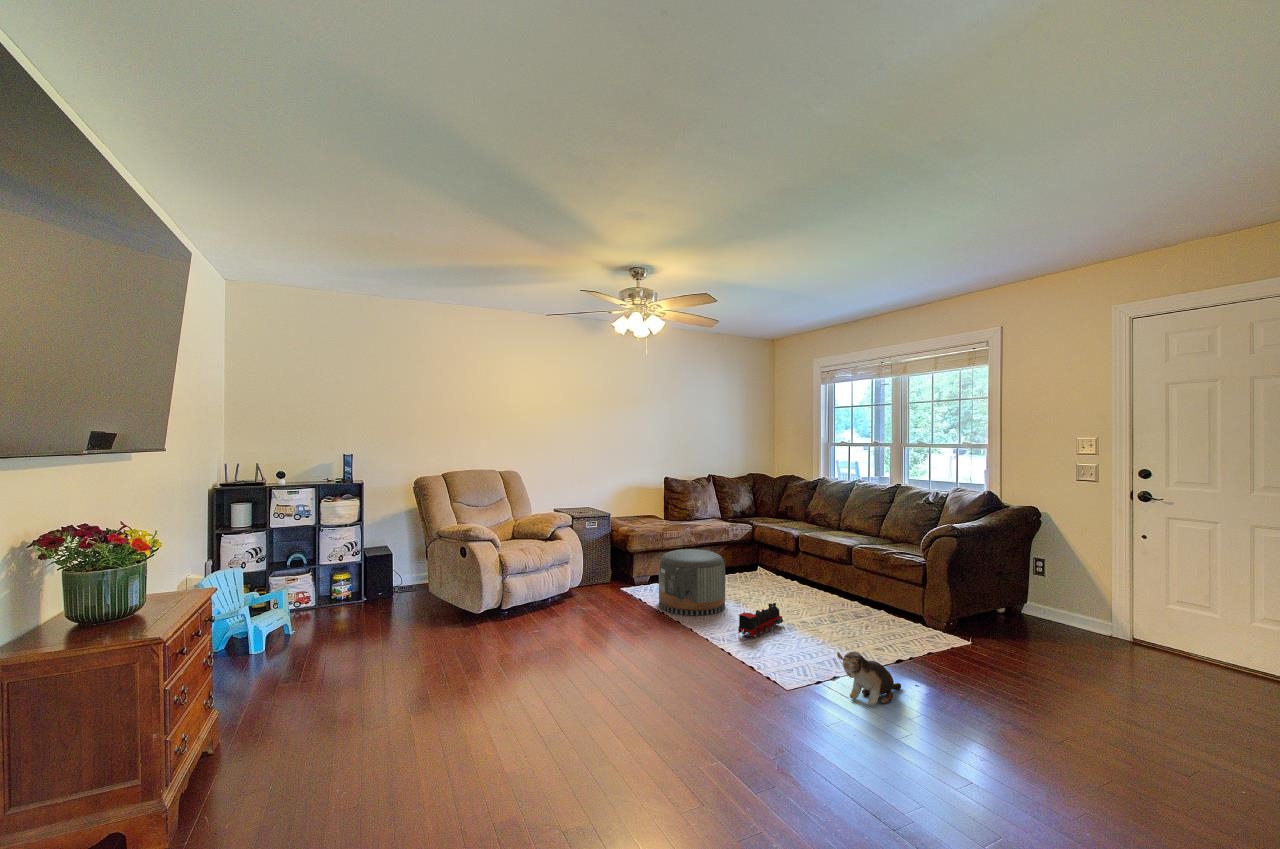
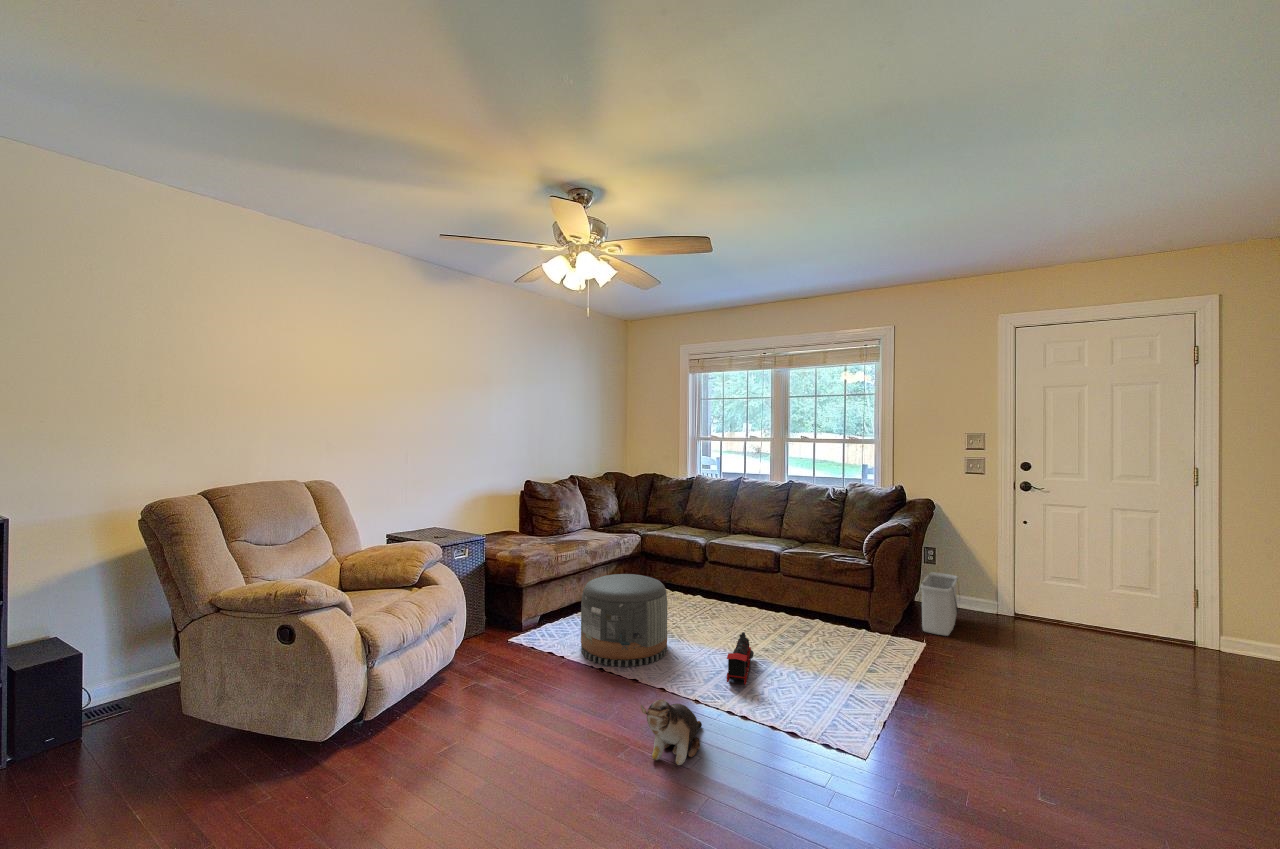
storage bin: none [979,581,1045,641] -> present [920,573,958,636]
plush toy: present [837,652,901,705] -> present [640,699,702,765]

